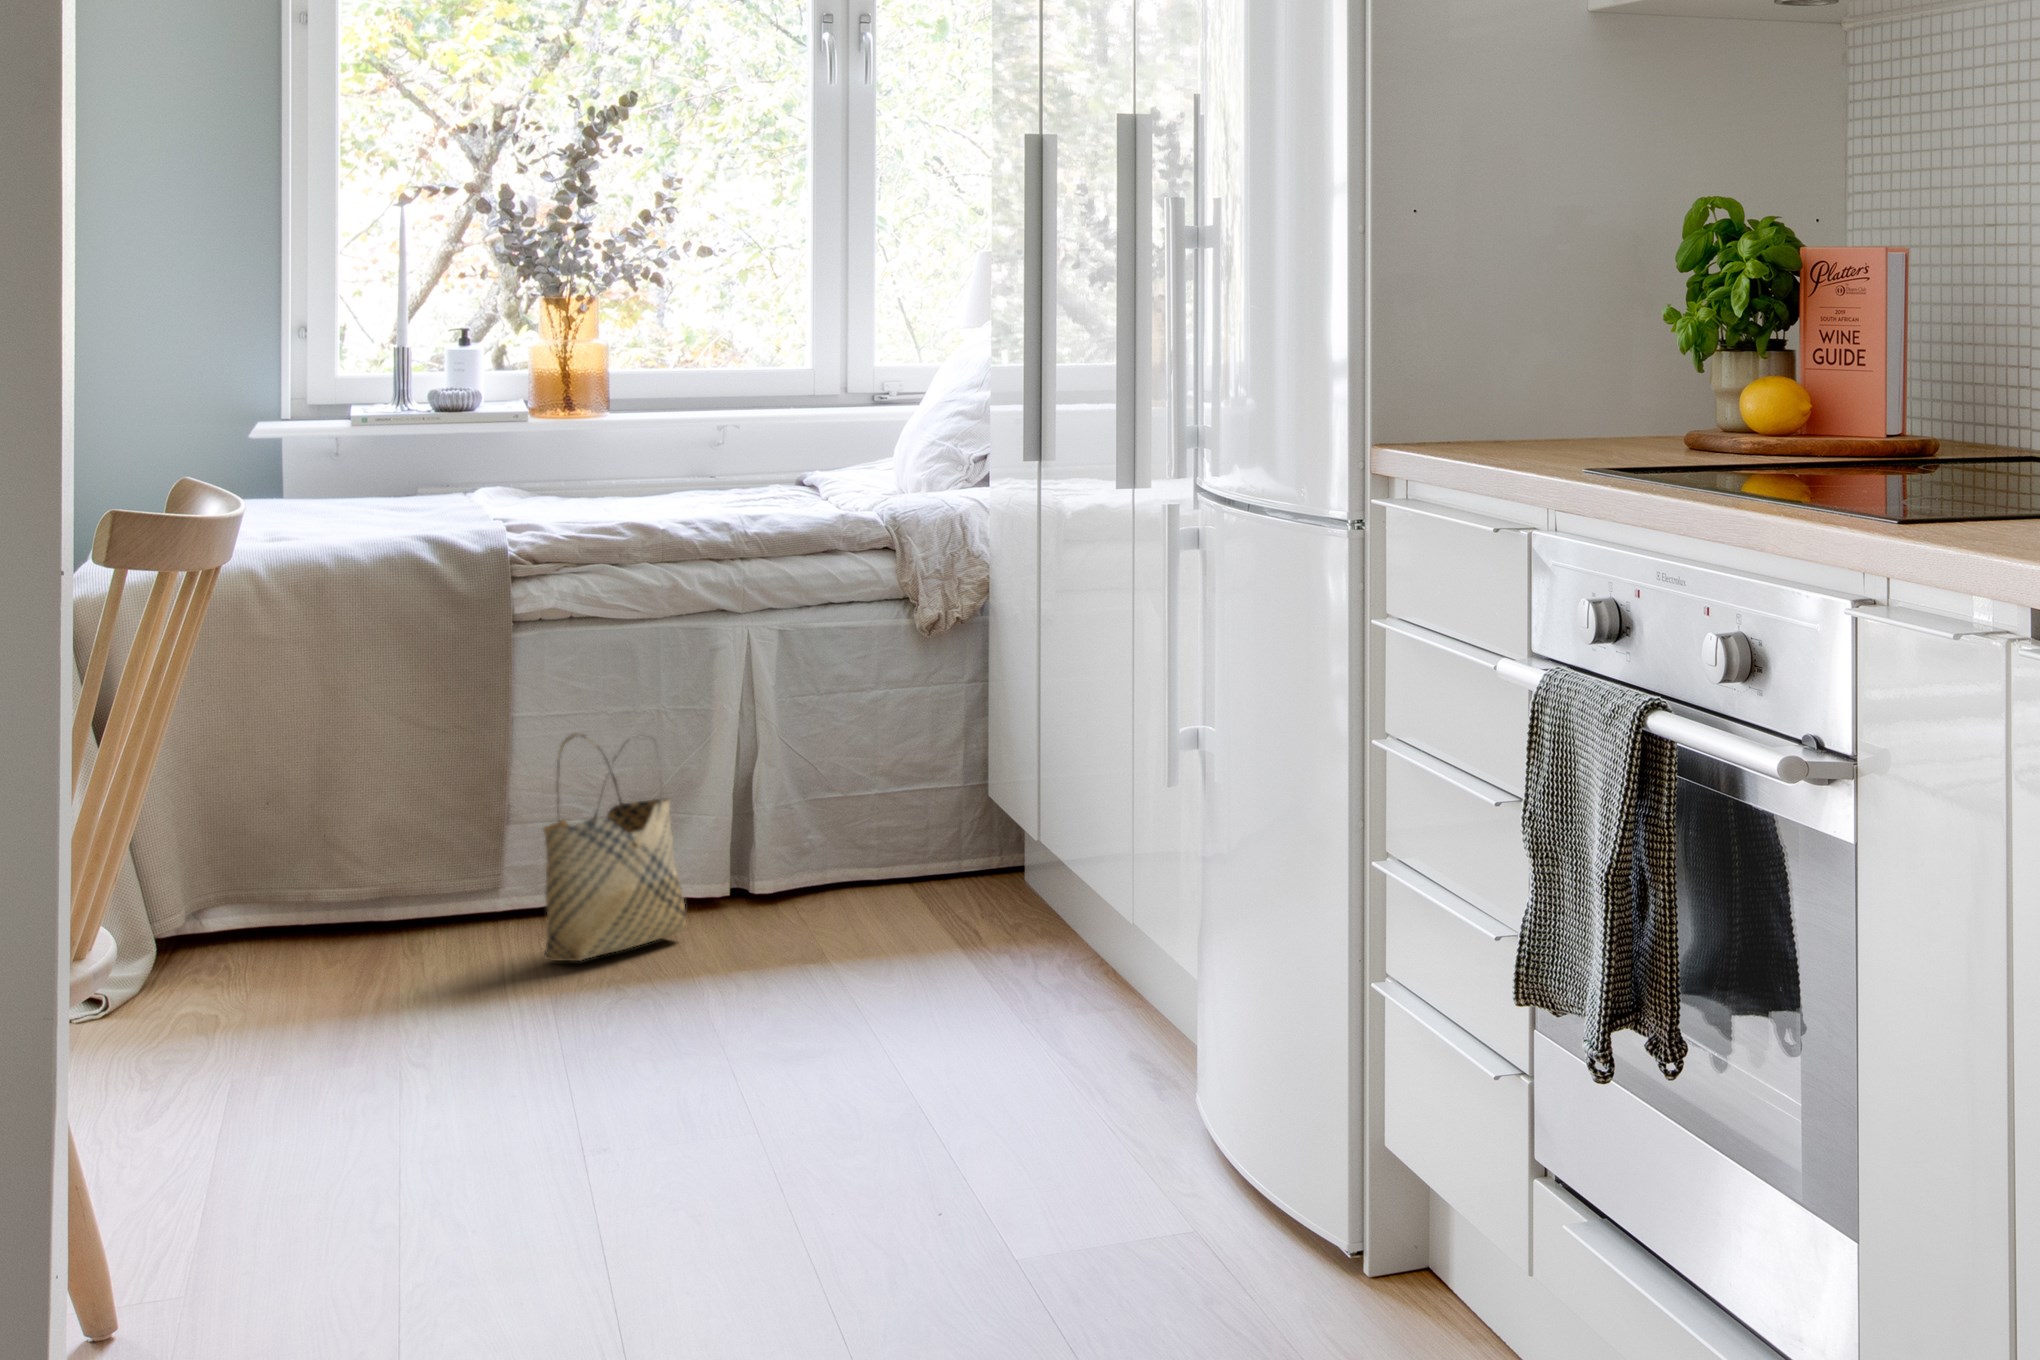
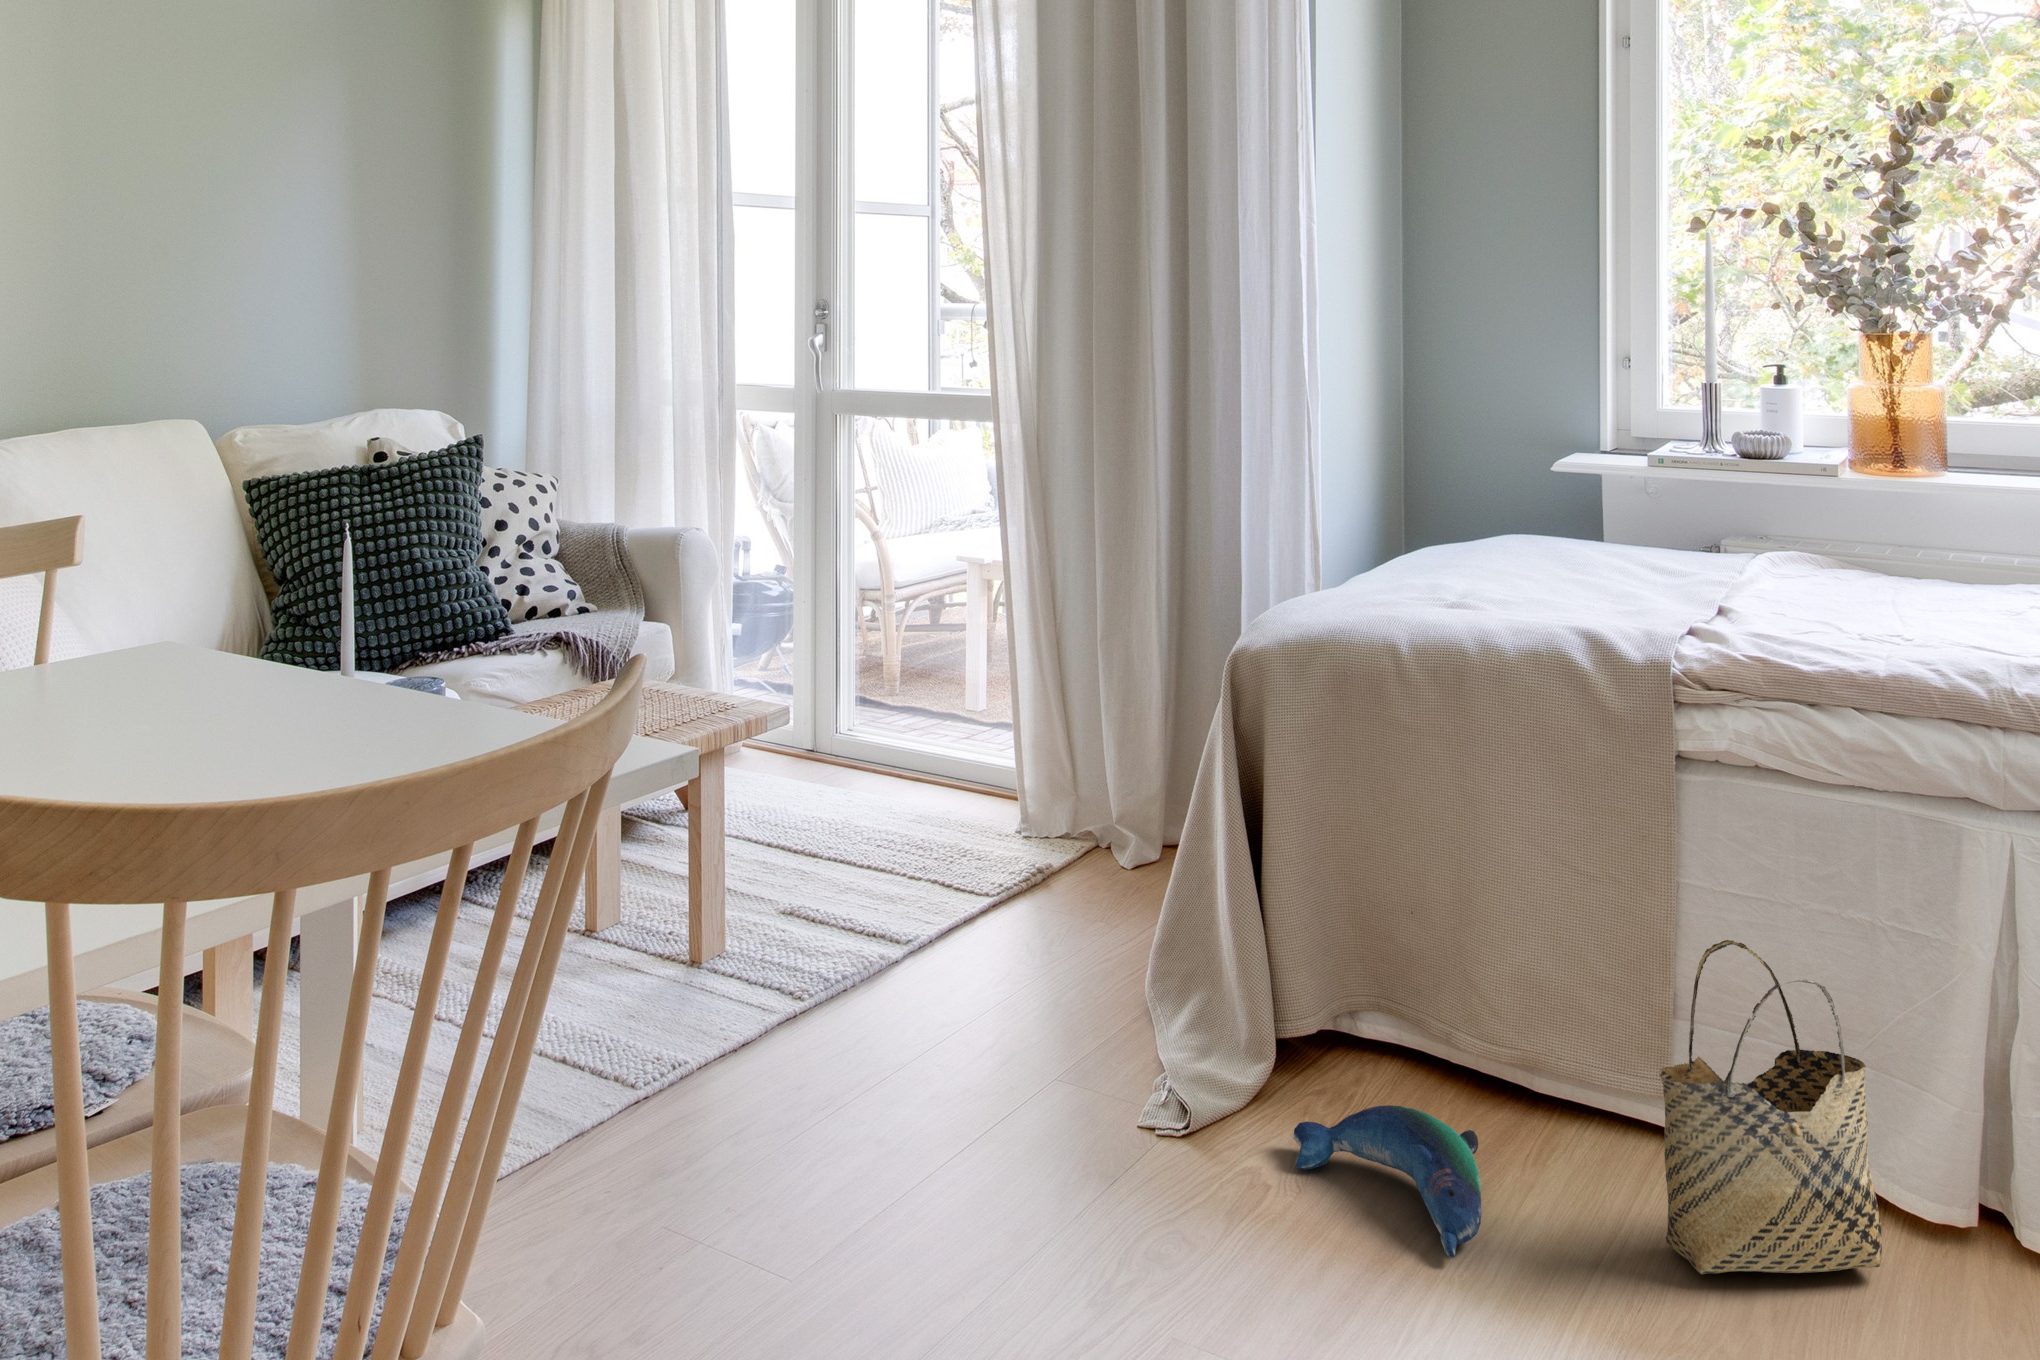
plush toy: none [217,926,417,1005] -> present [1293,1105,1481,1258]

